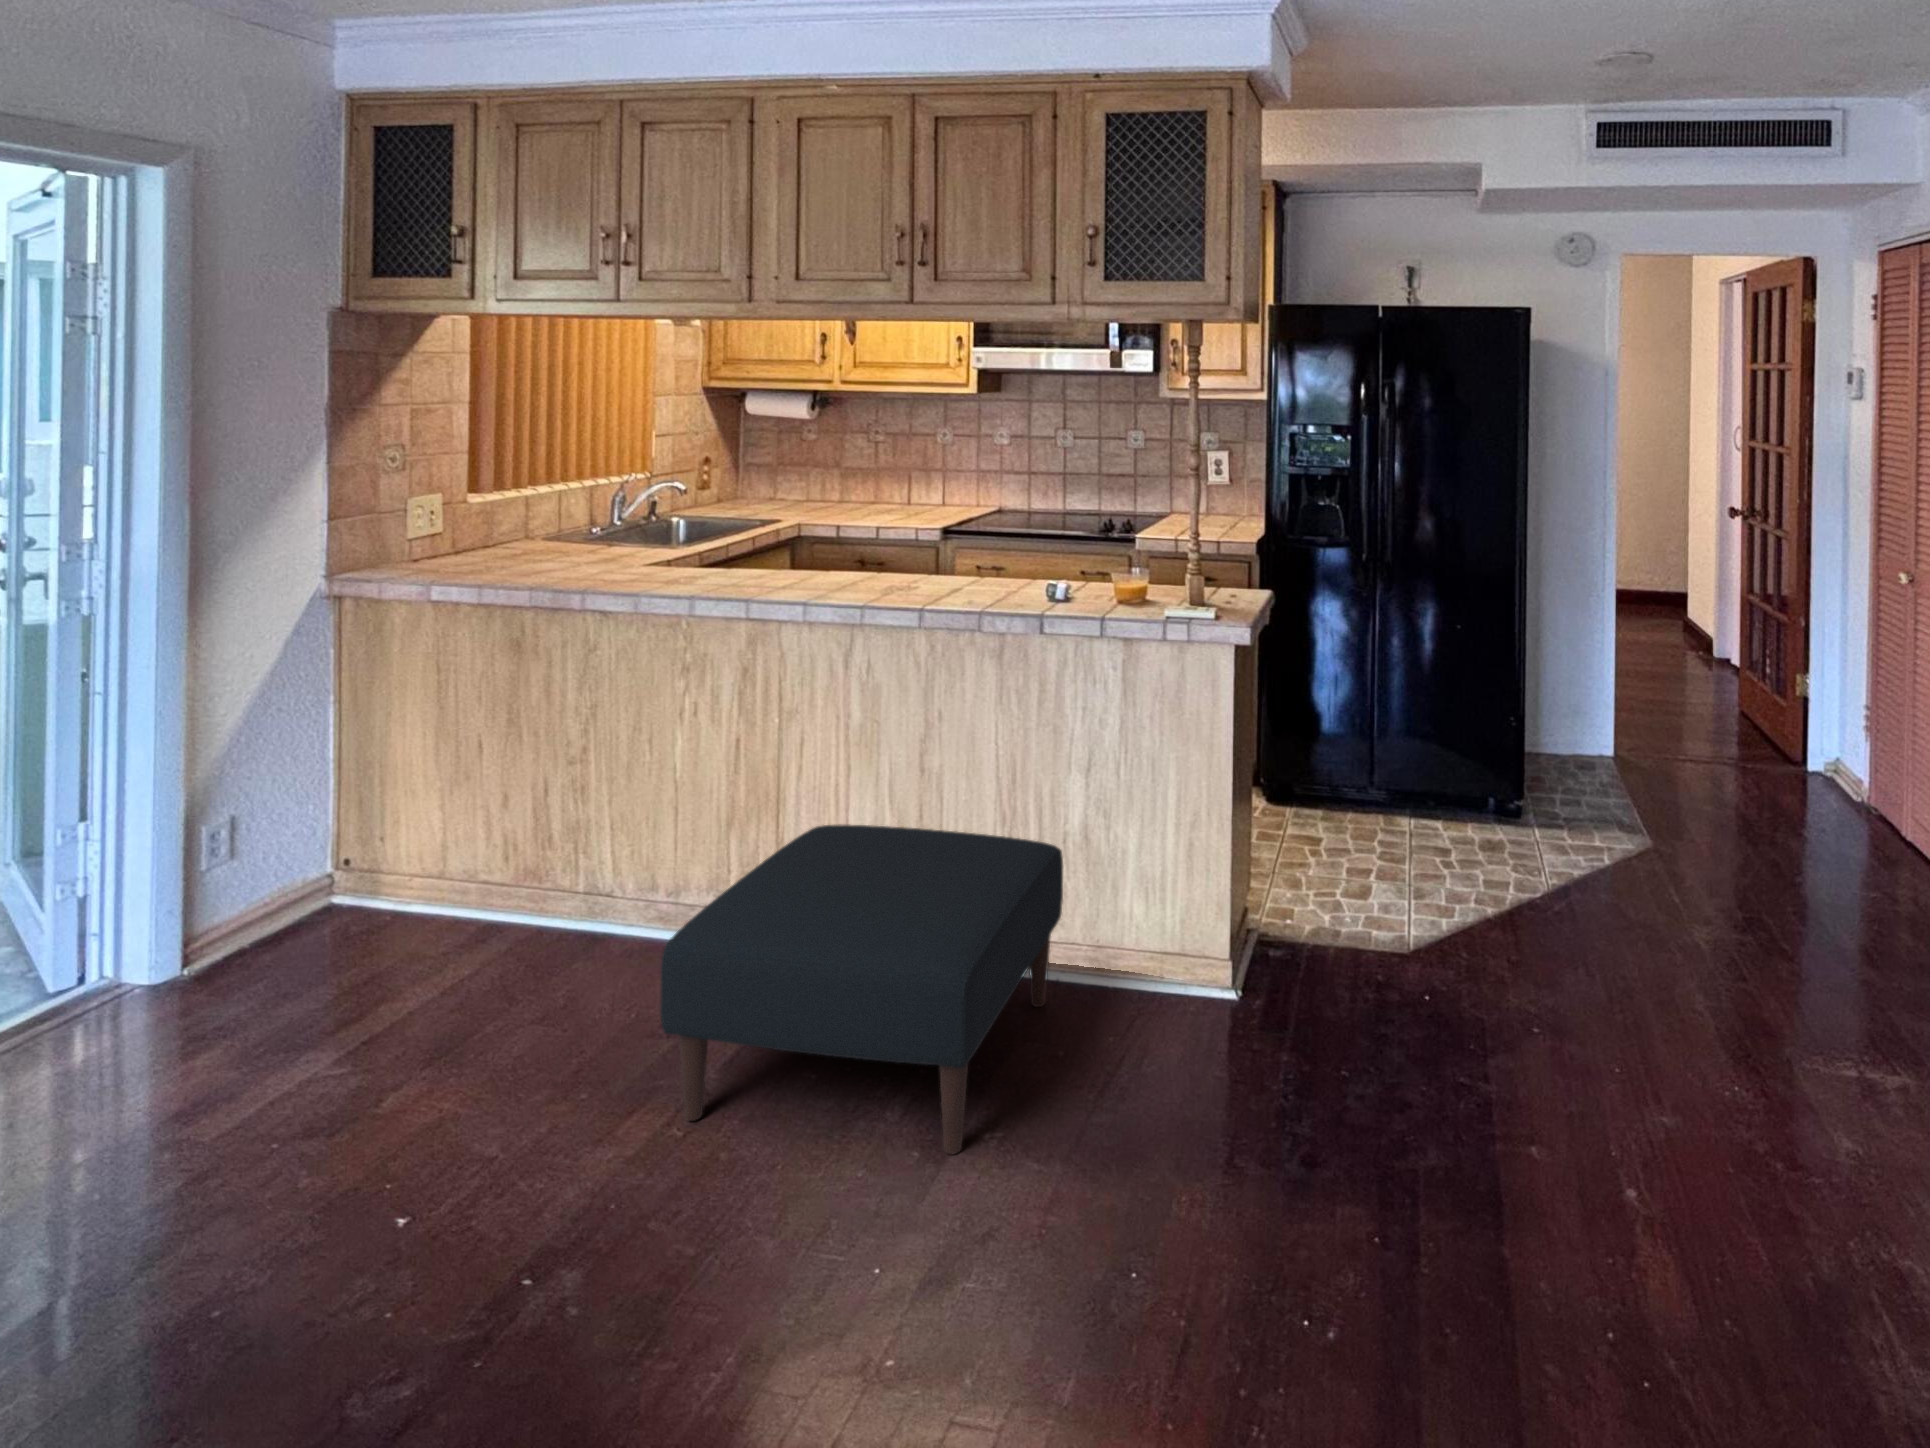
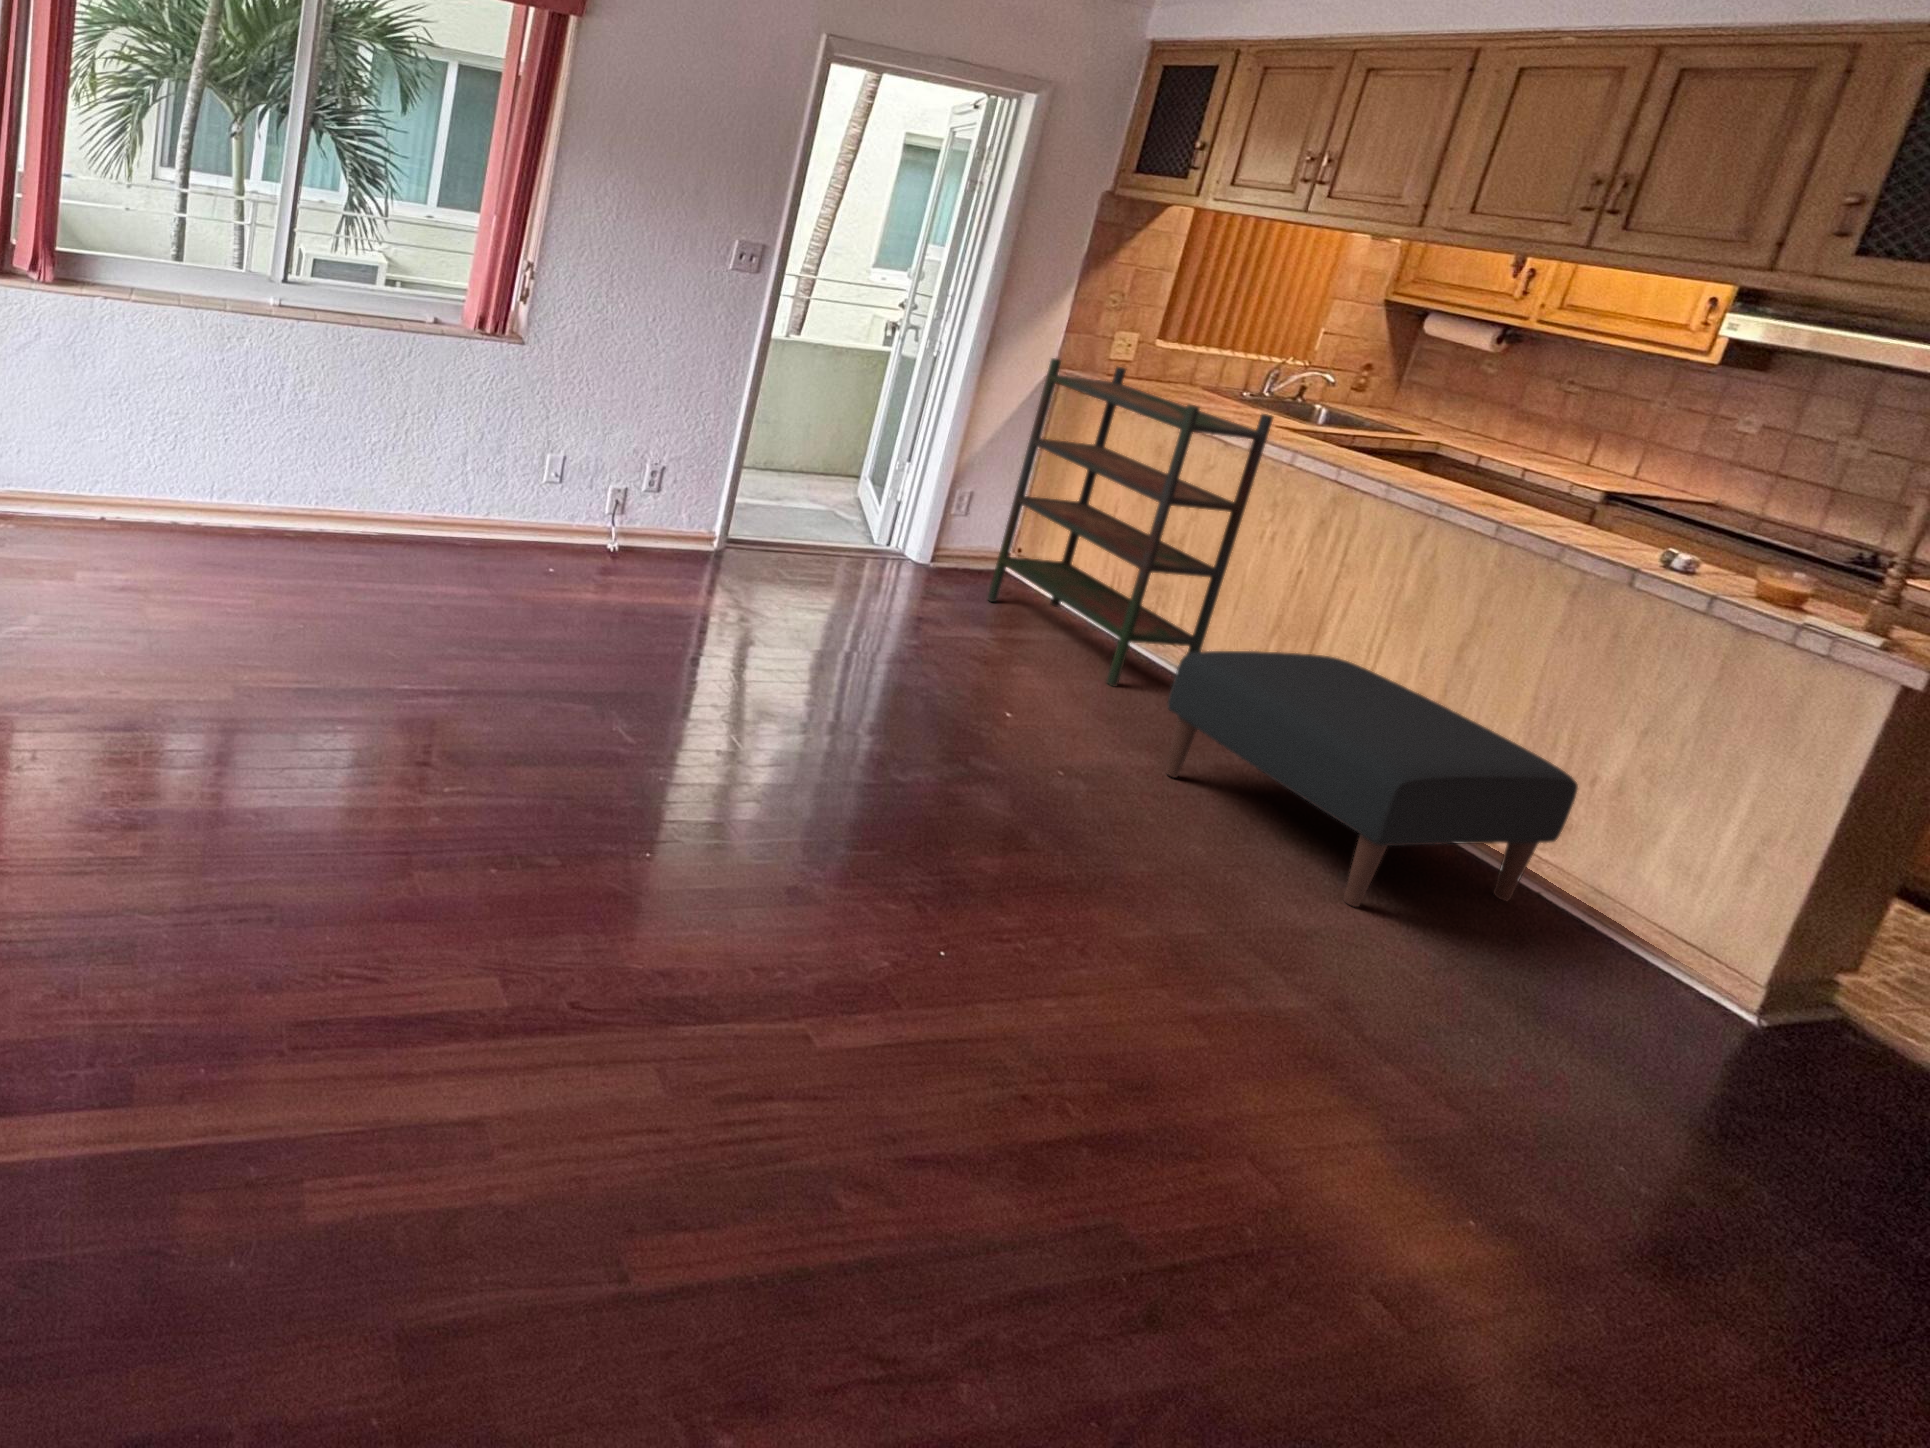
bookshelf: none [314,549,656,1012] -> present [988,358,1273,686]

